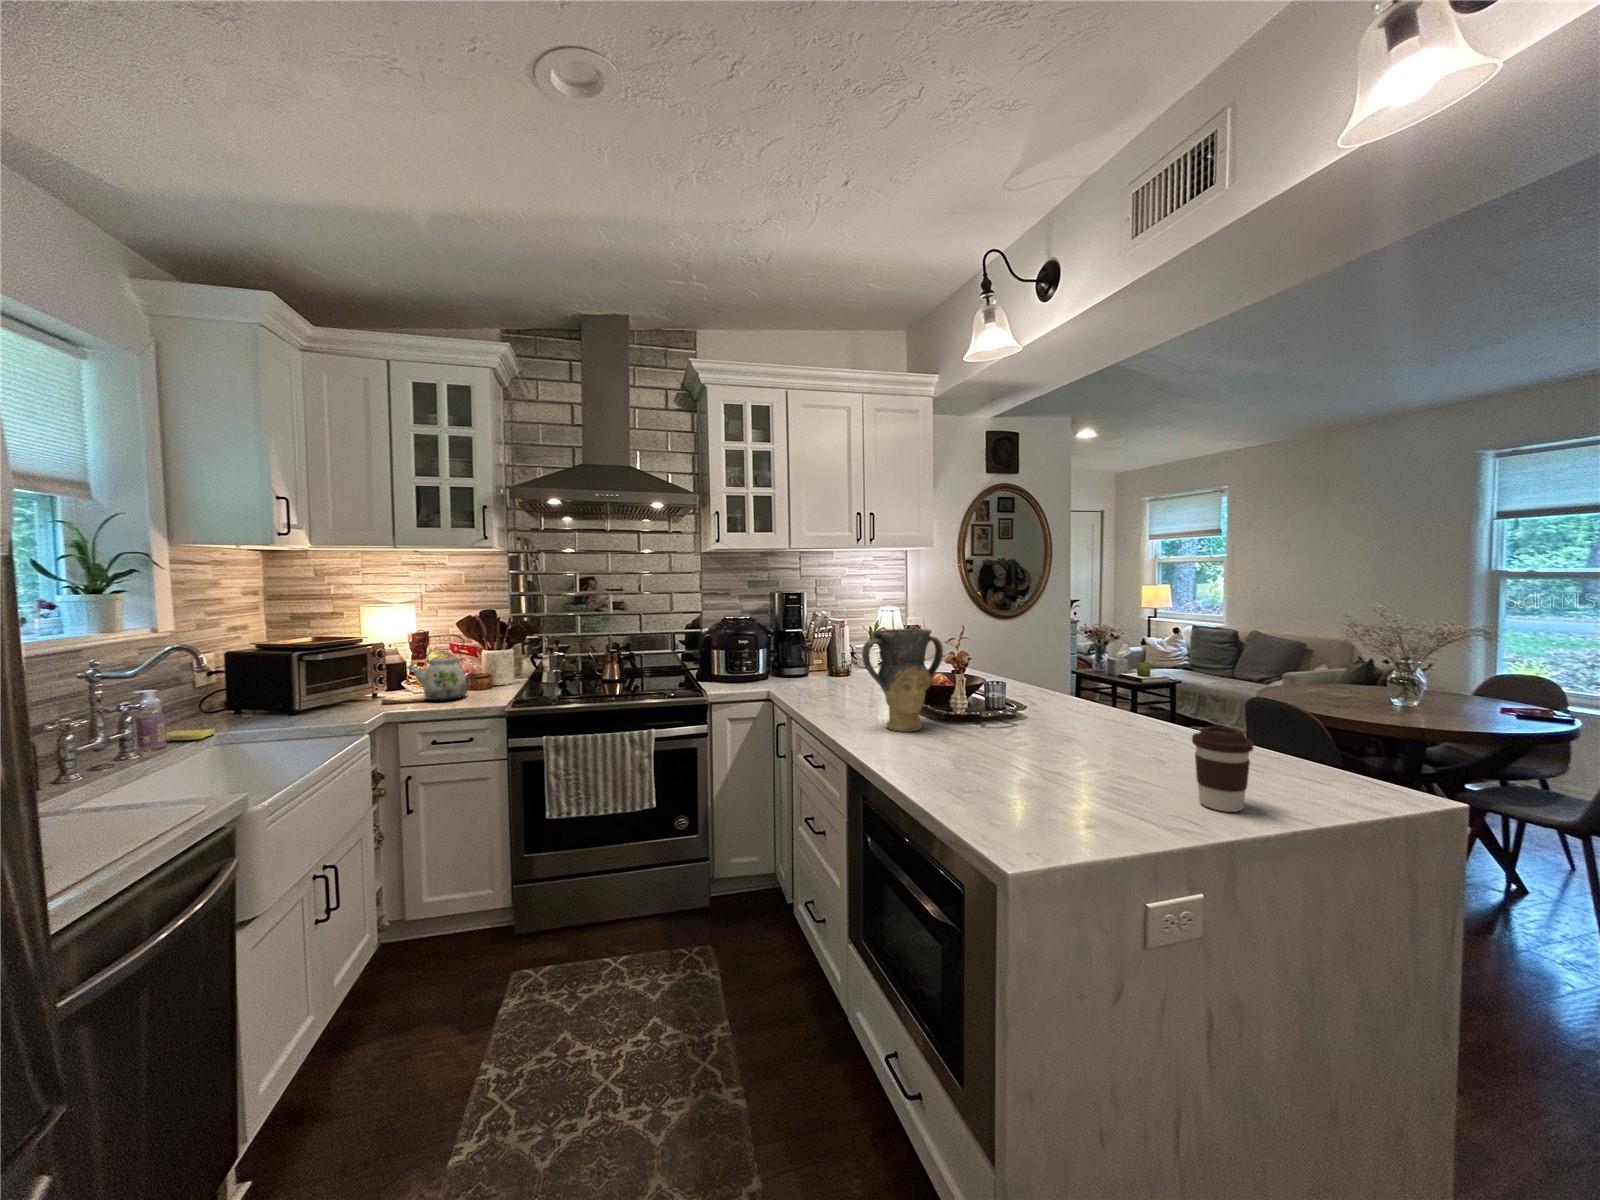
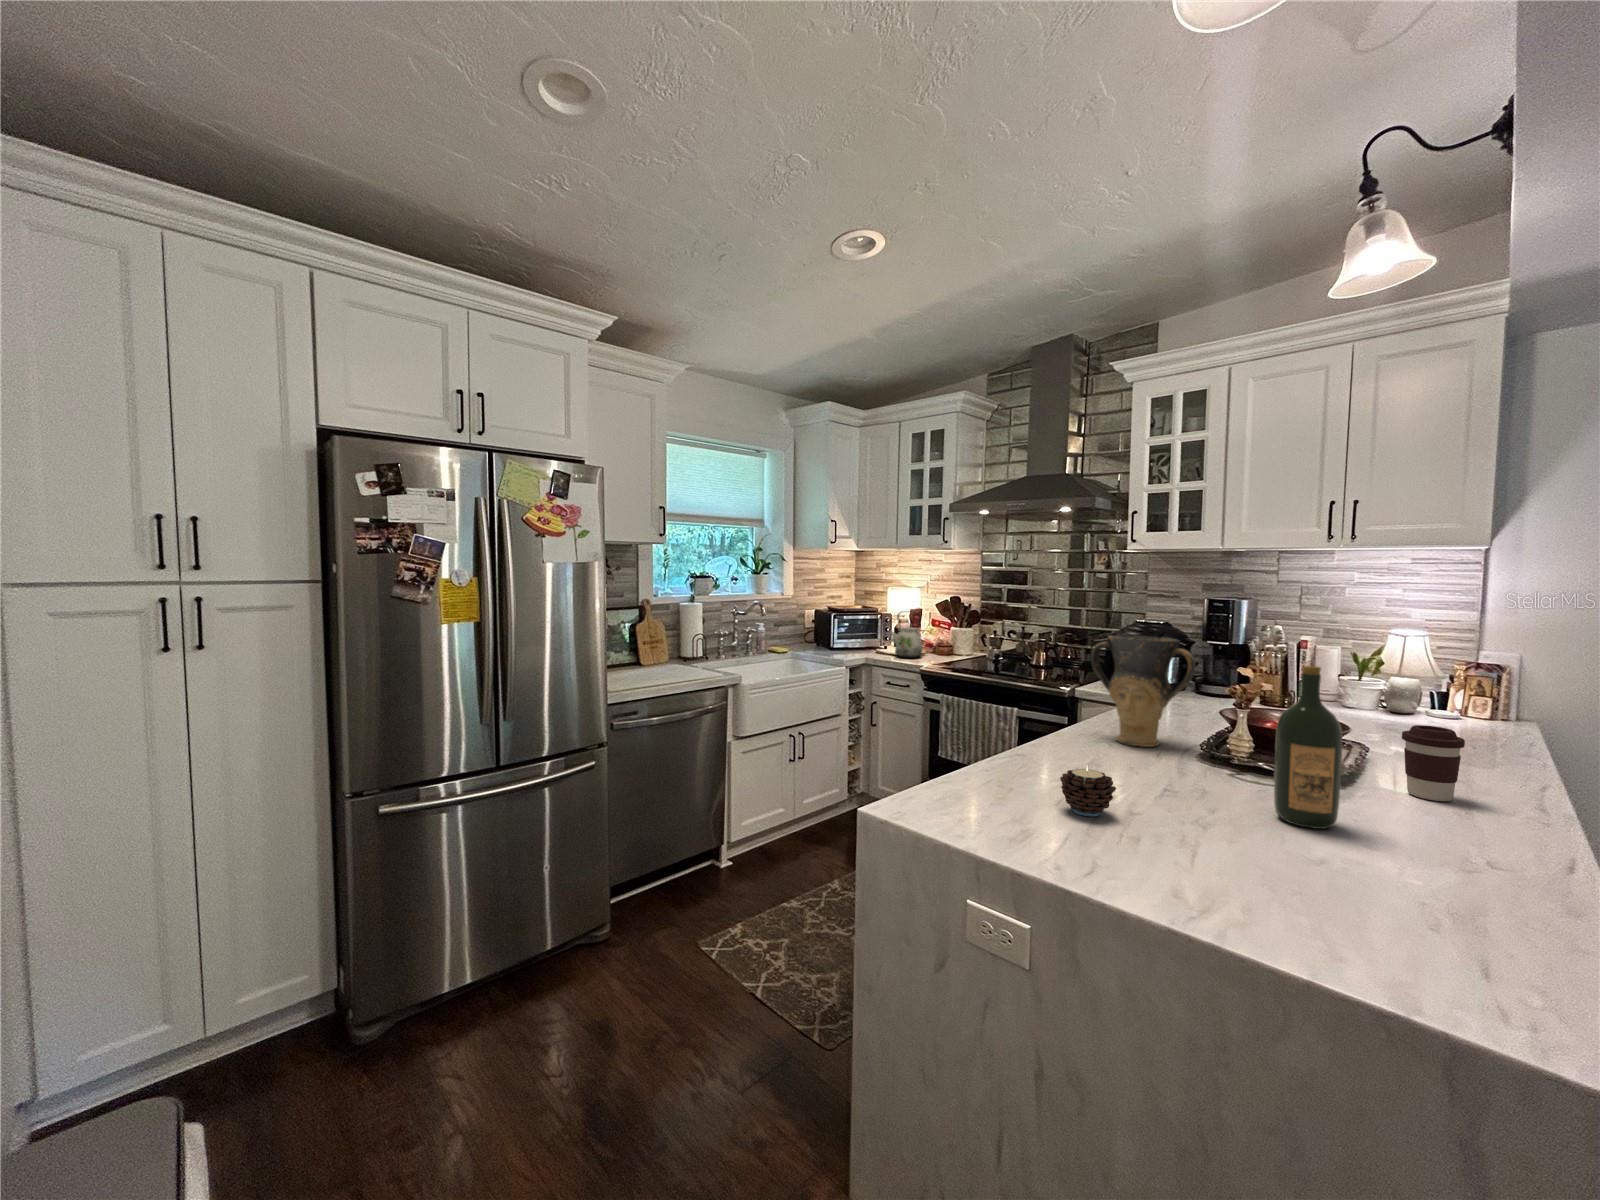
wine bottle: none [1103,635,1147,753] -> present [1274,666,1342,829]
coffee cup: present [1192,726,1253,812] -> present [1402,725,1465,801]
candle: none [1080,753,1135,802] -> present [1060,765,1116,816]

